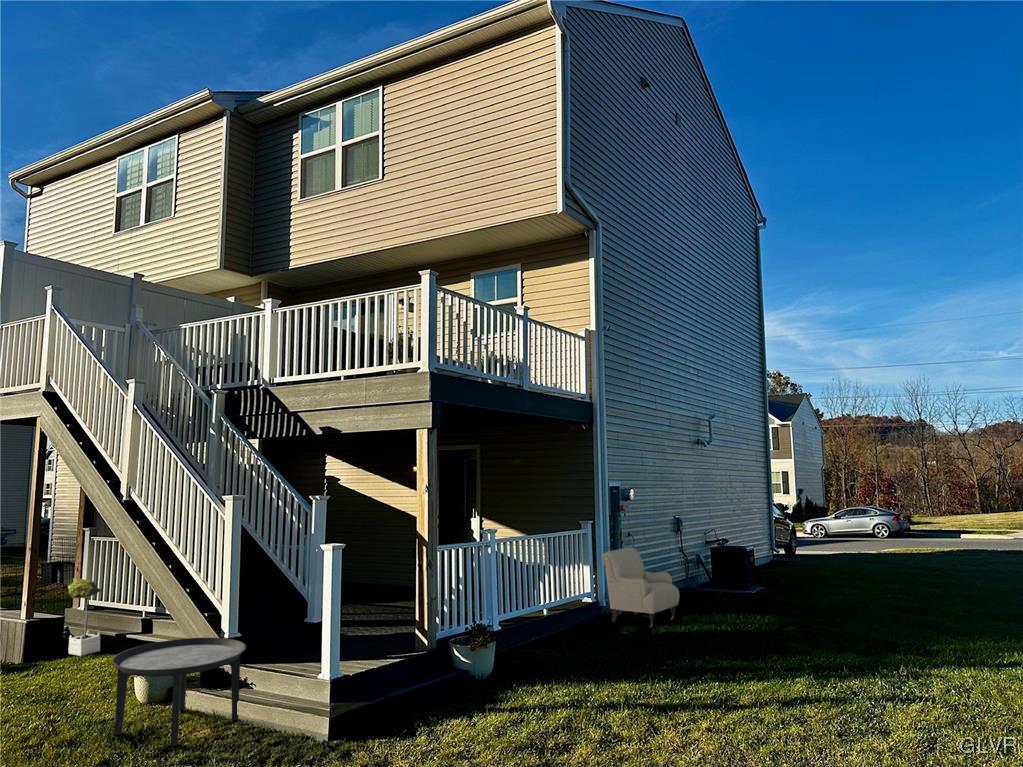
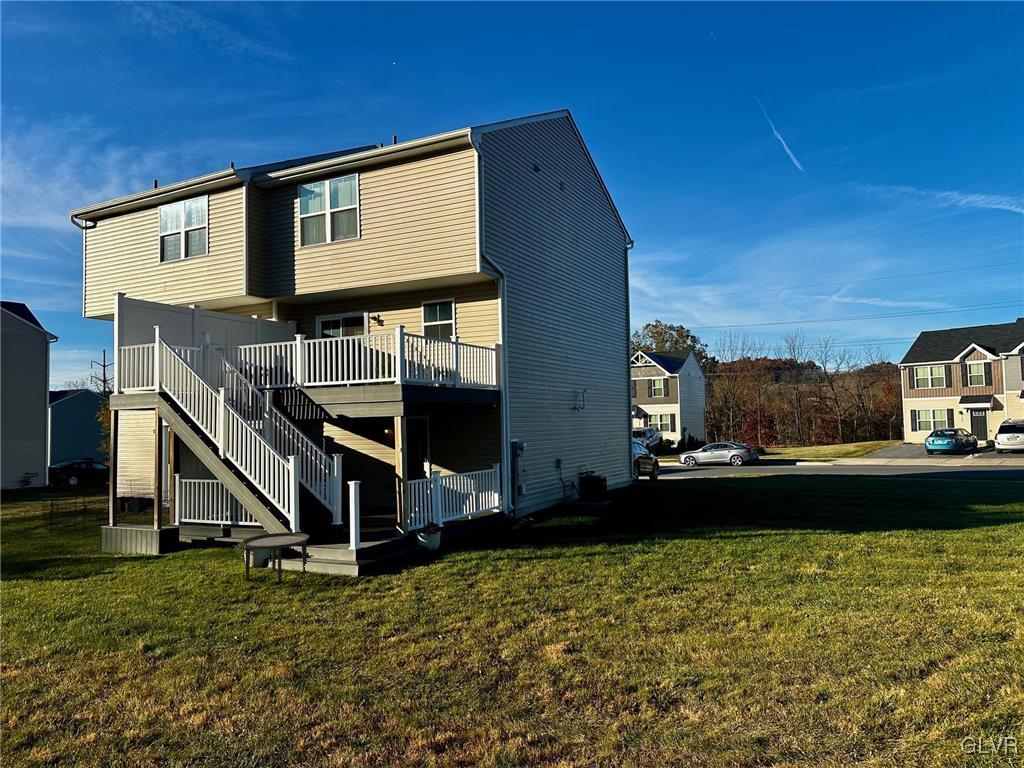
chair: present [602,548,679,627] -> none [506,479,553,526]
potted tree: present [68,578,102,656] -> none [181,505,203,550]

